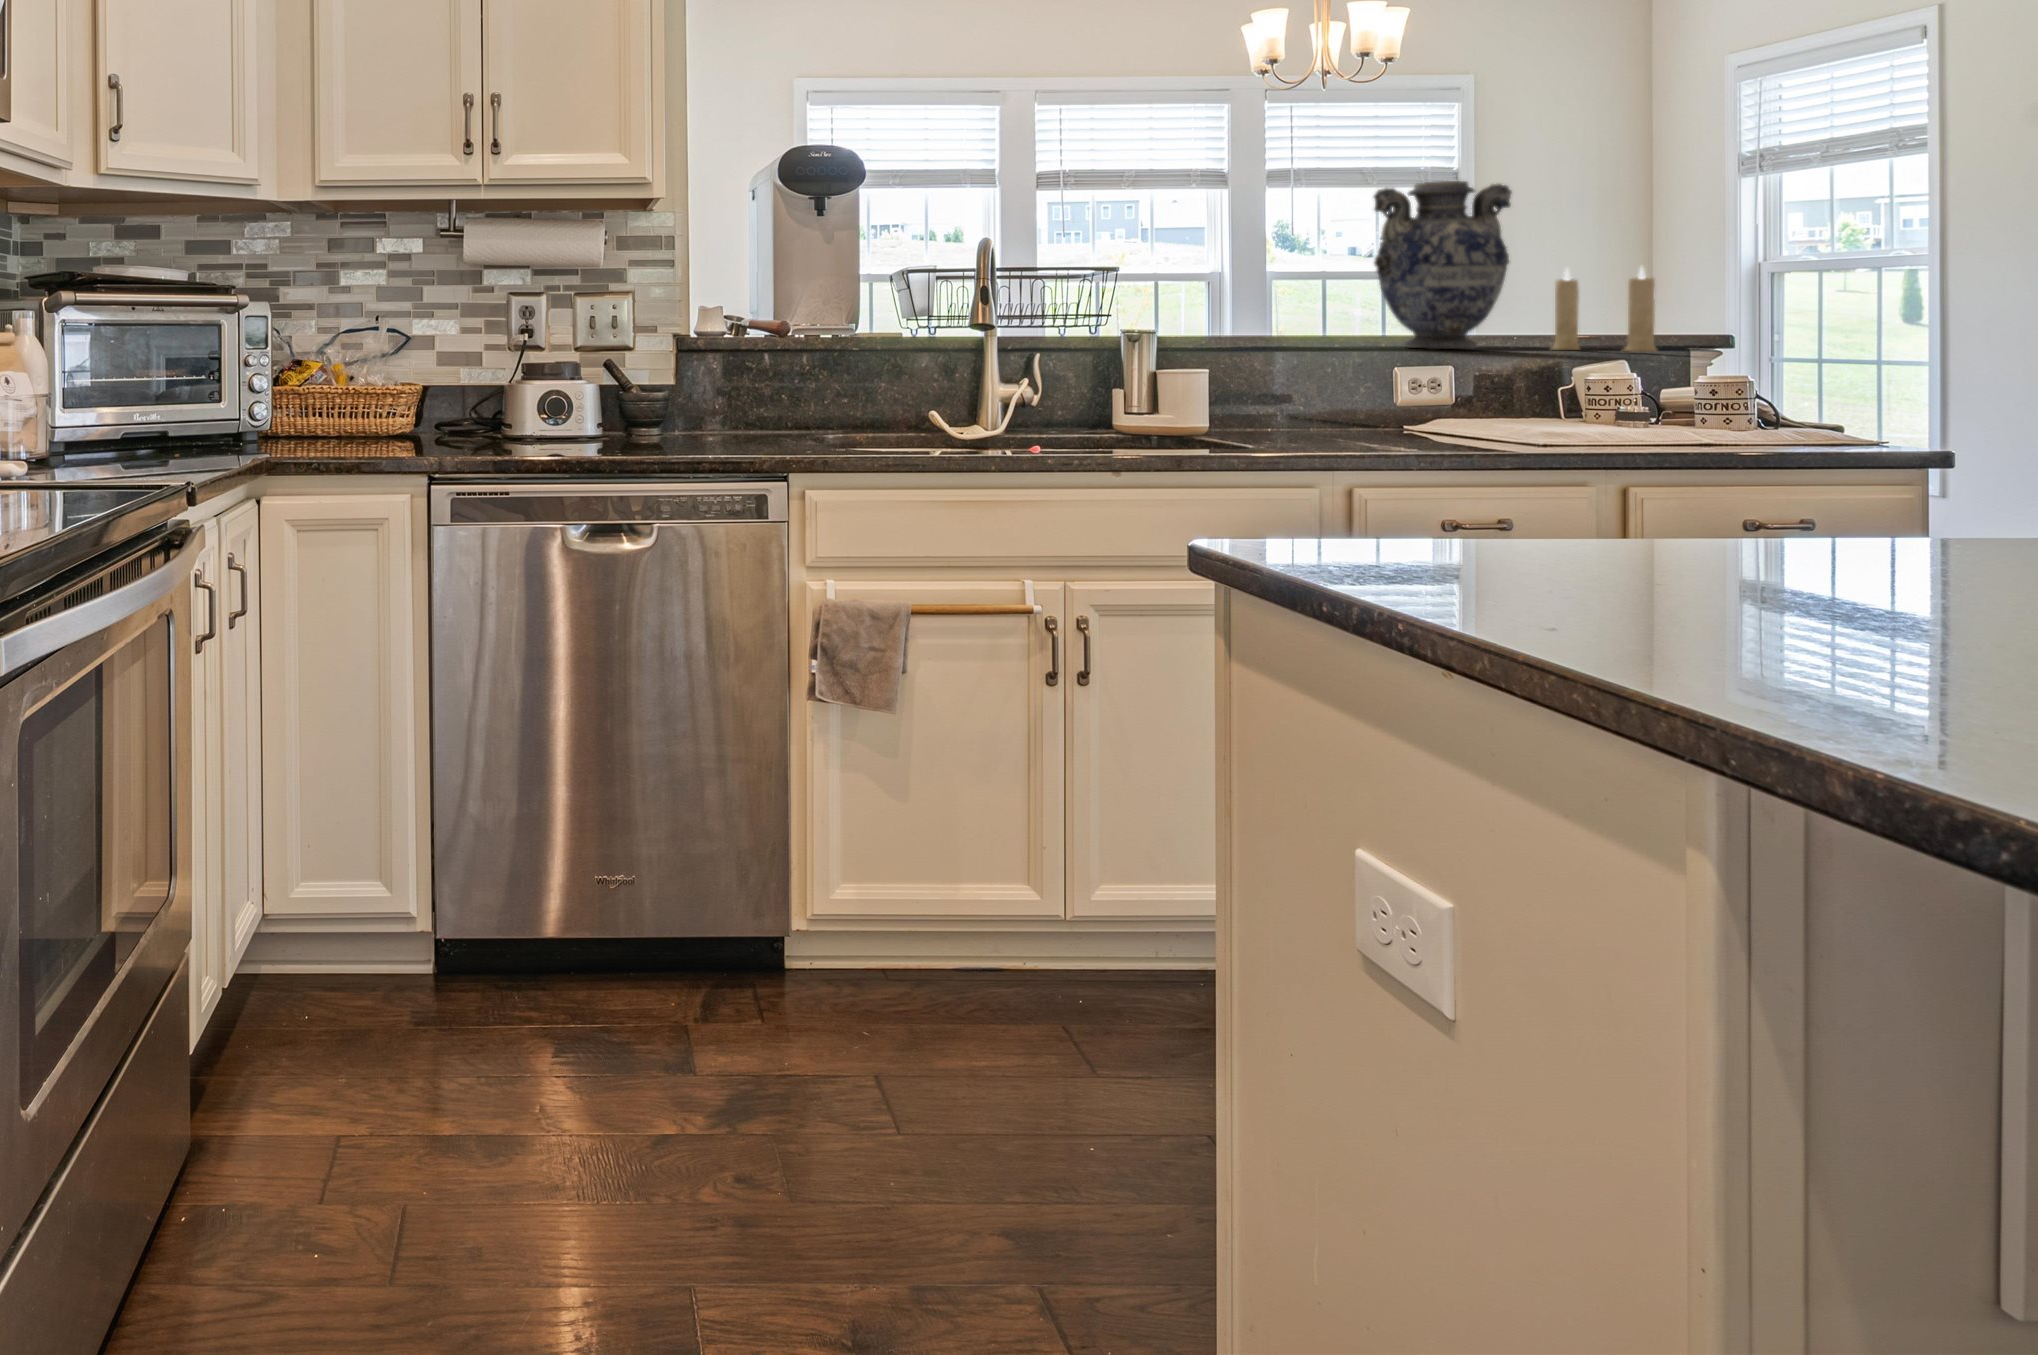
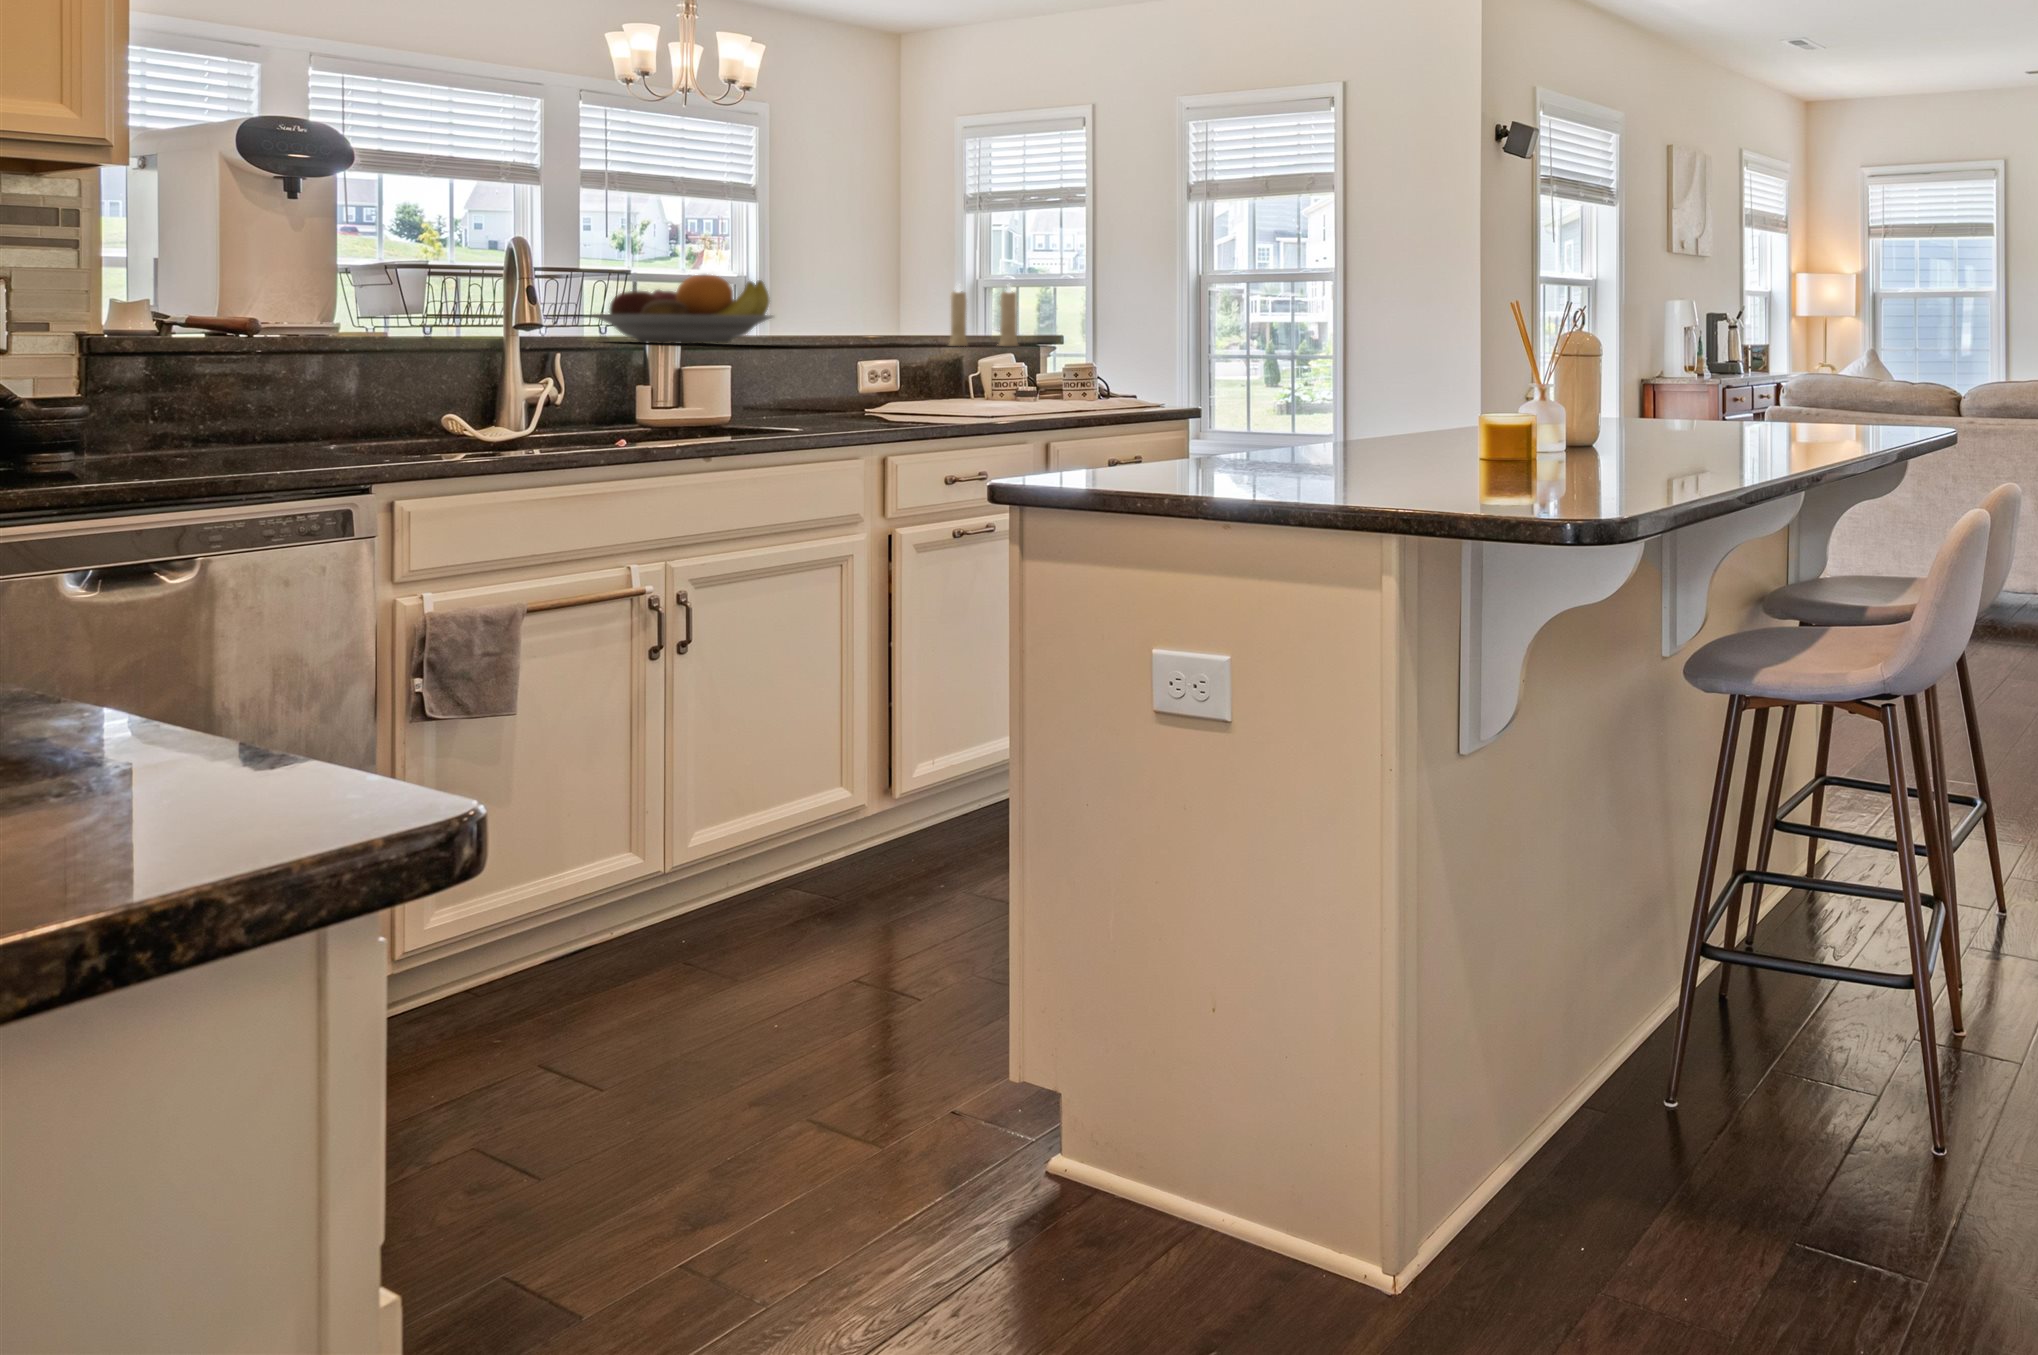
vase: present [1374,181,1512,349] -> none [837,210,934,345]
fruit bowl: none [1069,270,1259,346] -> present [593,274,773,344]

